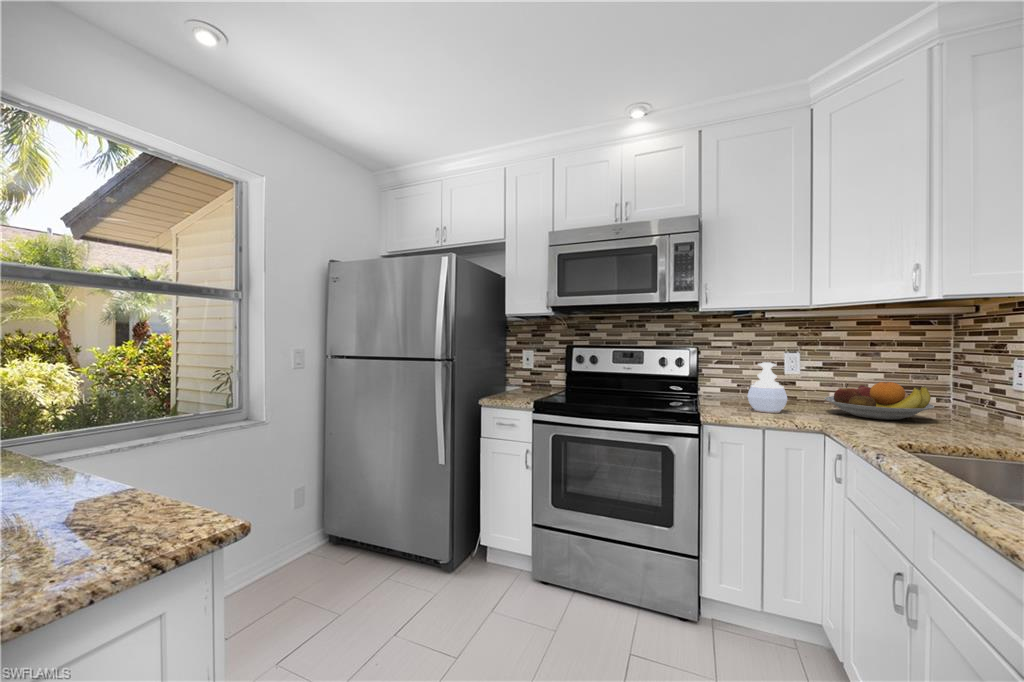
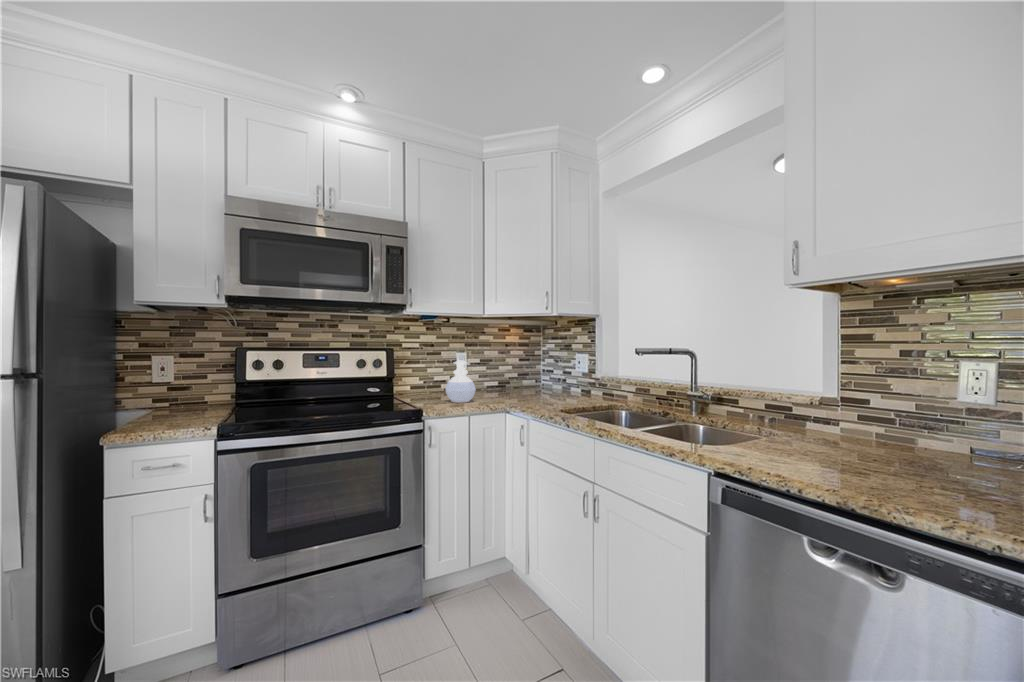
fruit bowl: present [824,382,934,420] -> none [491,371,549,398]

